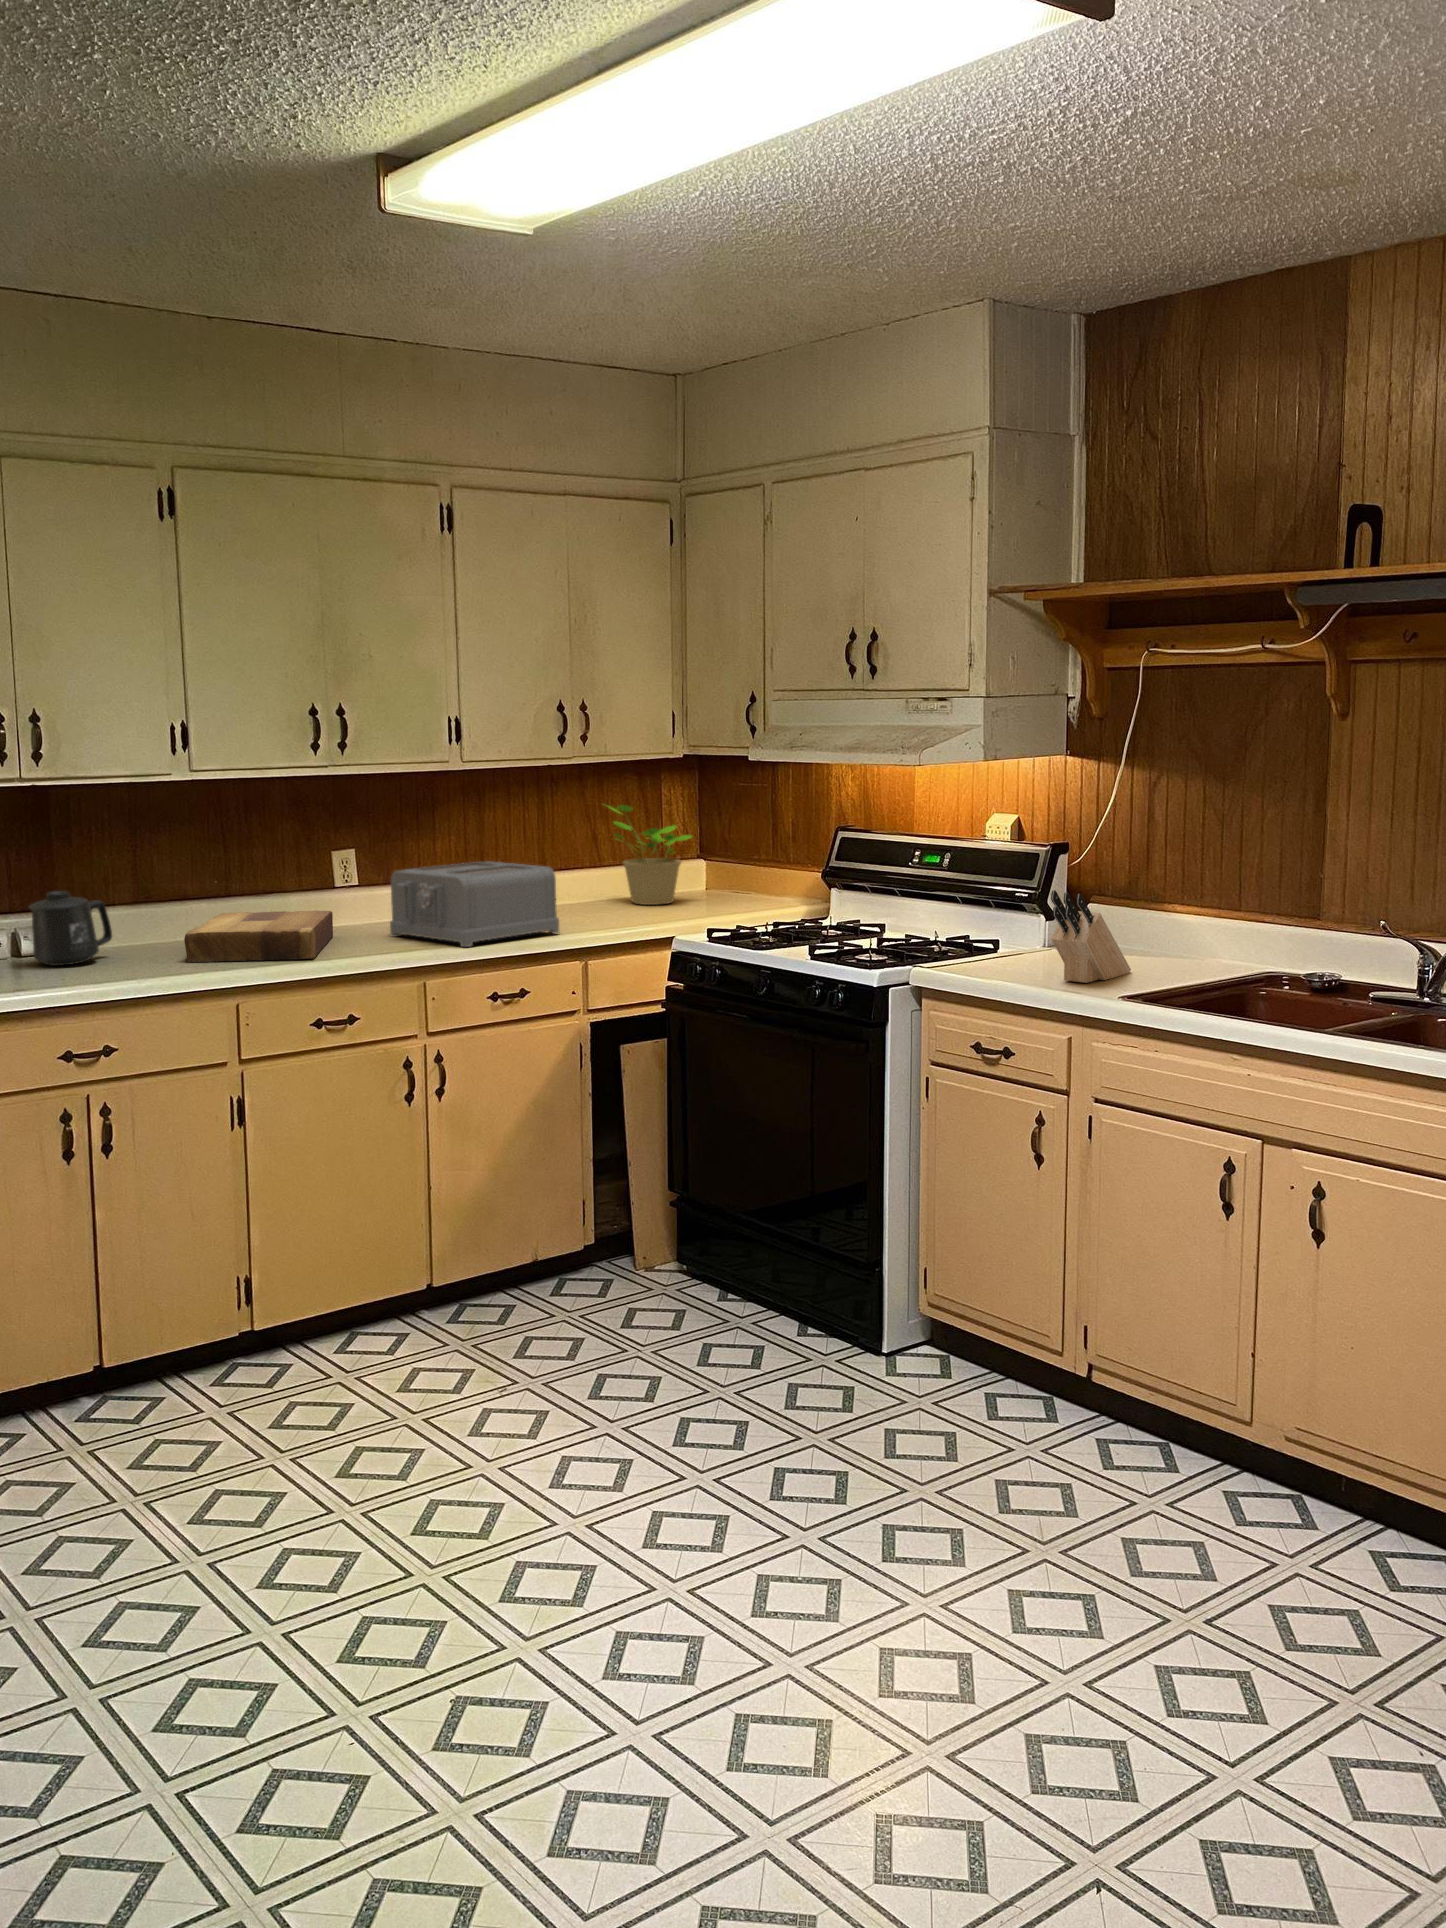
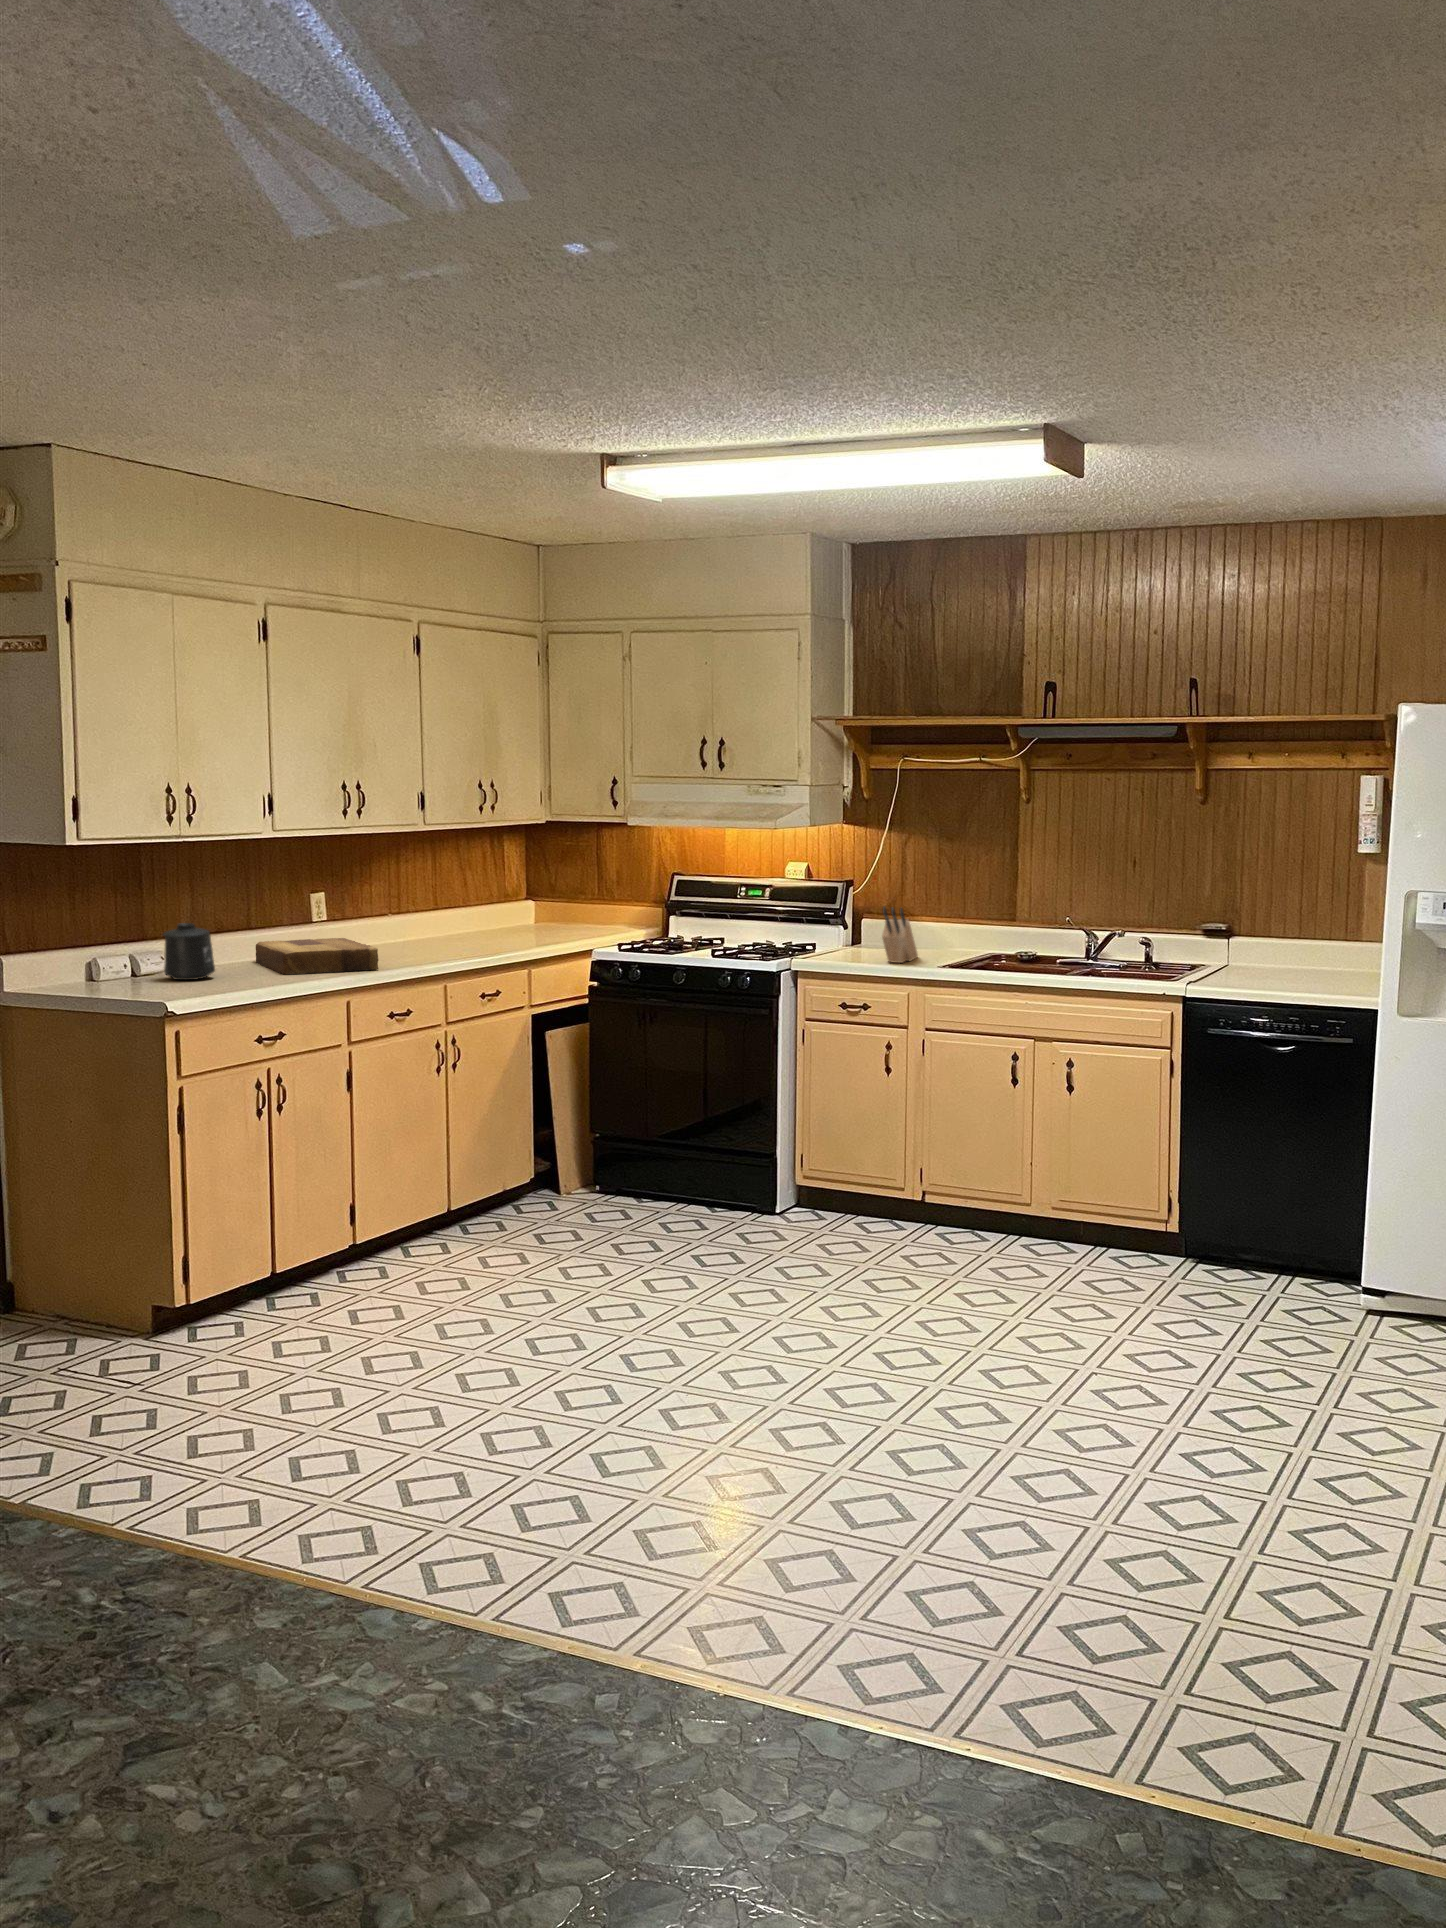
potted plant: present [602,804,692,905] -> none [484,857,552,933]
toaster: present [390,862,559,947] -> none [389,900,512,960]

